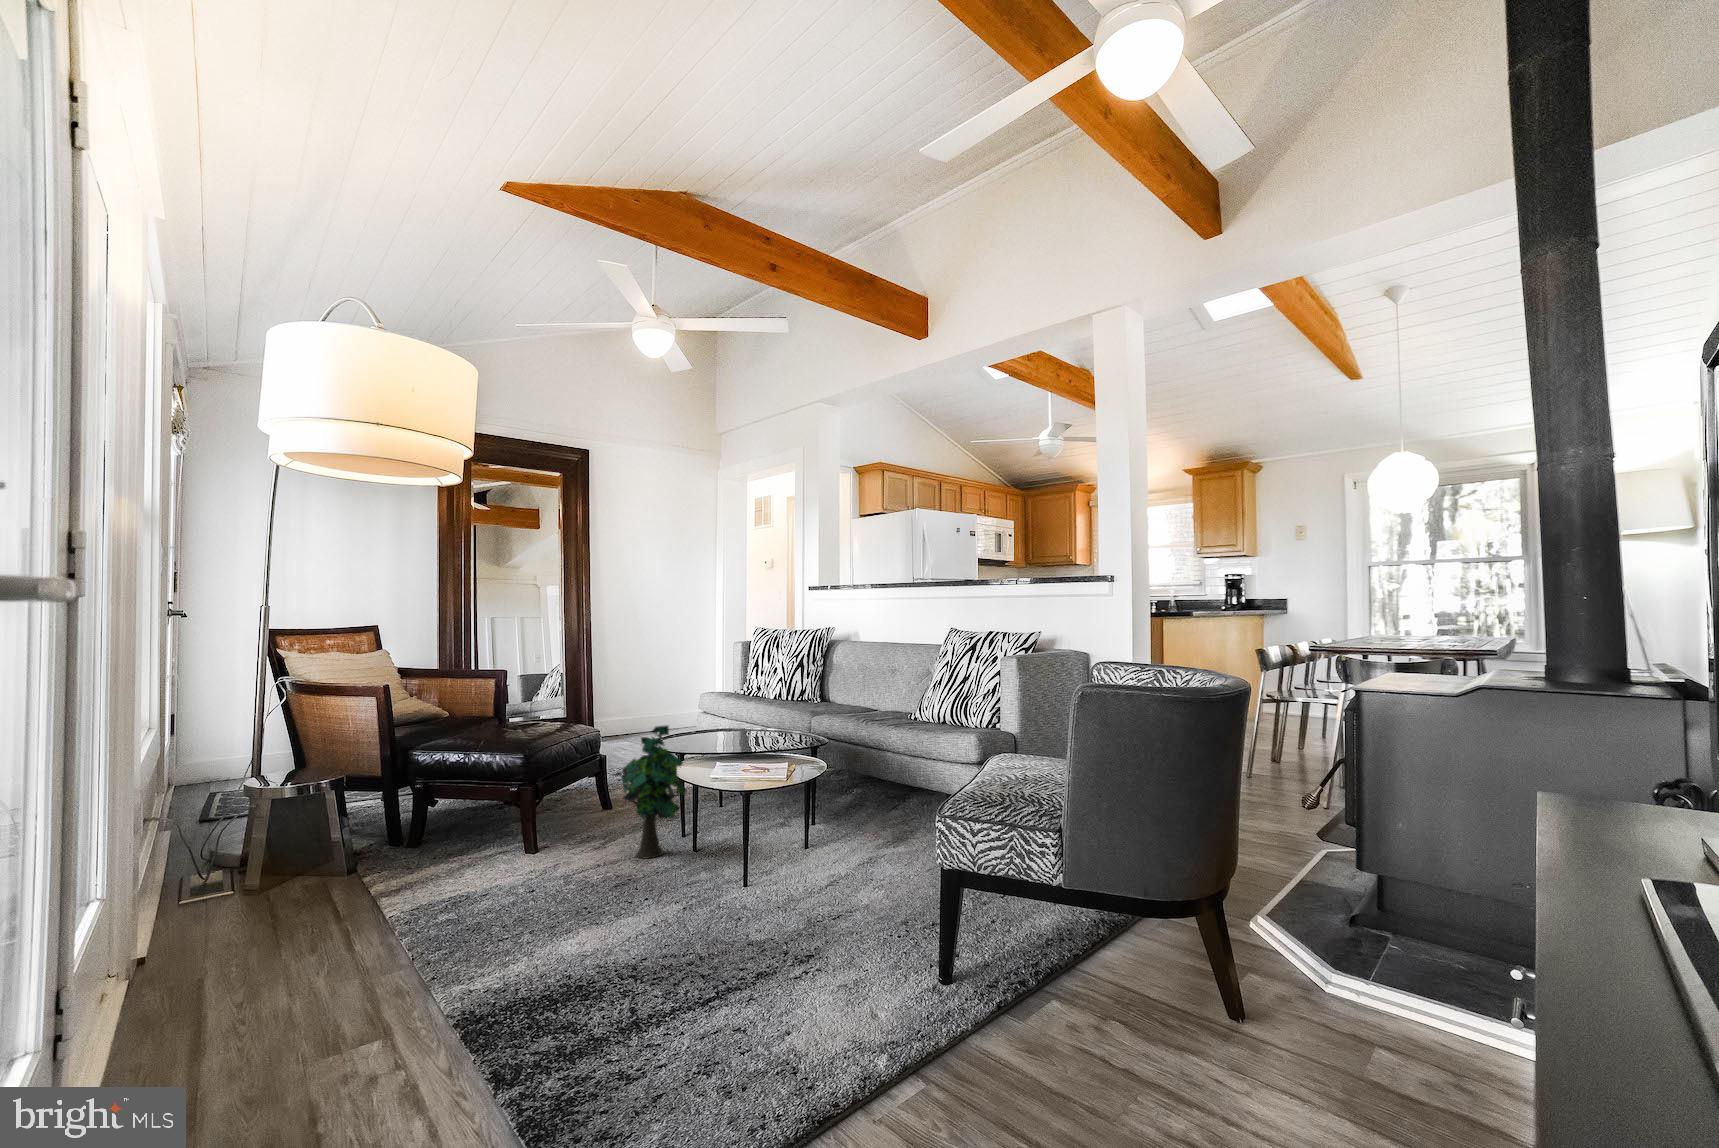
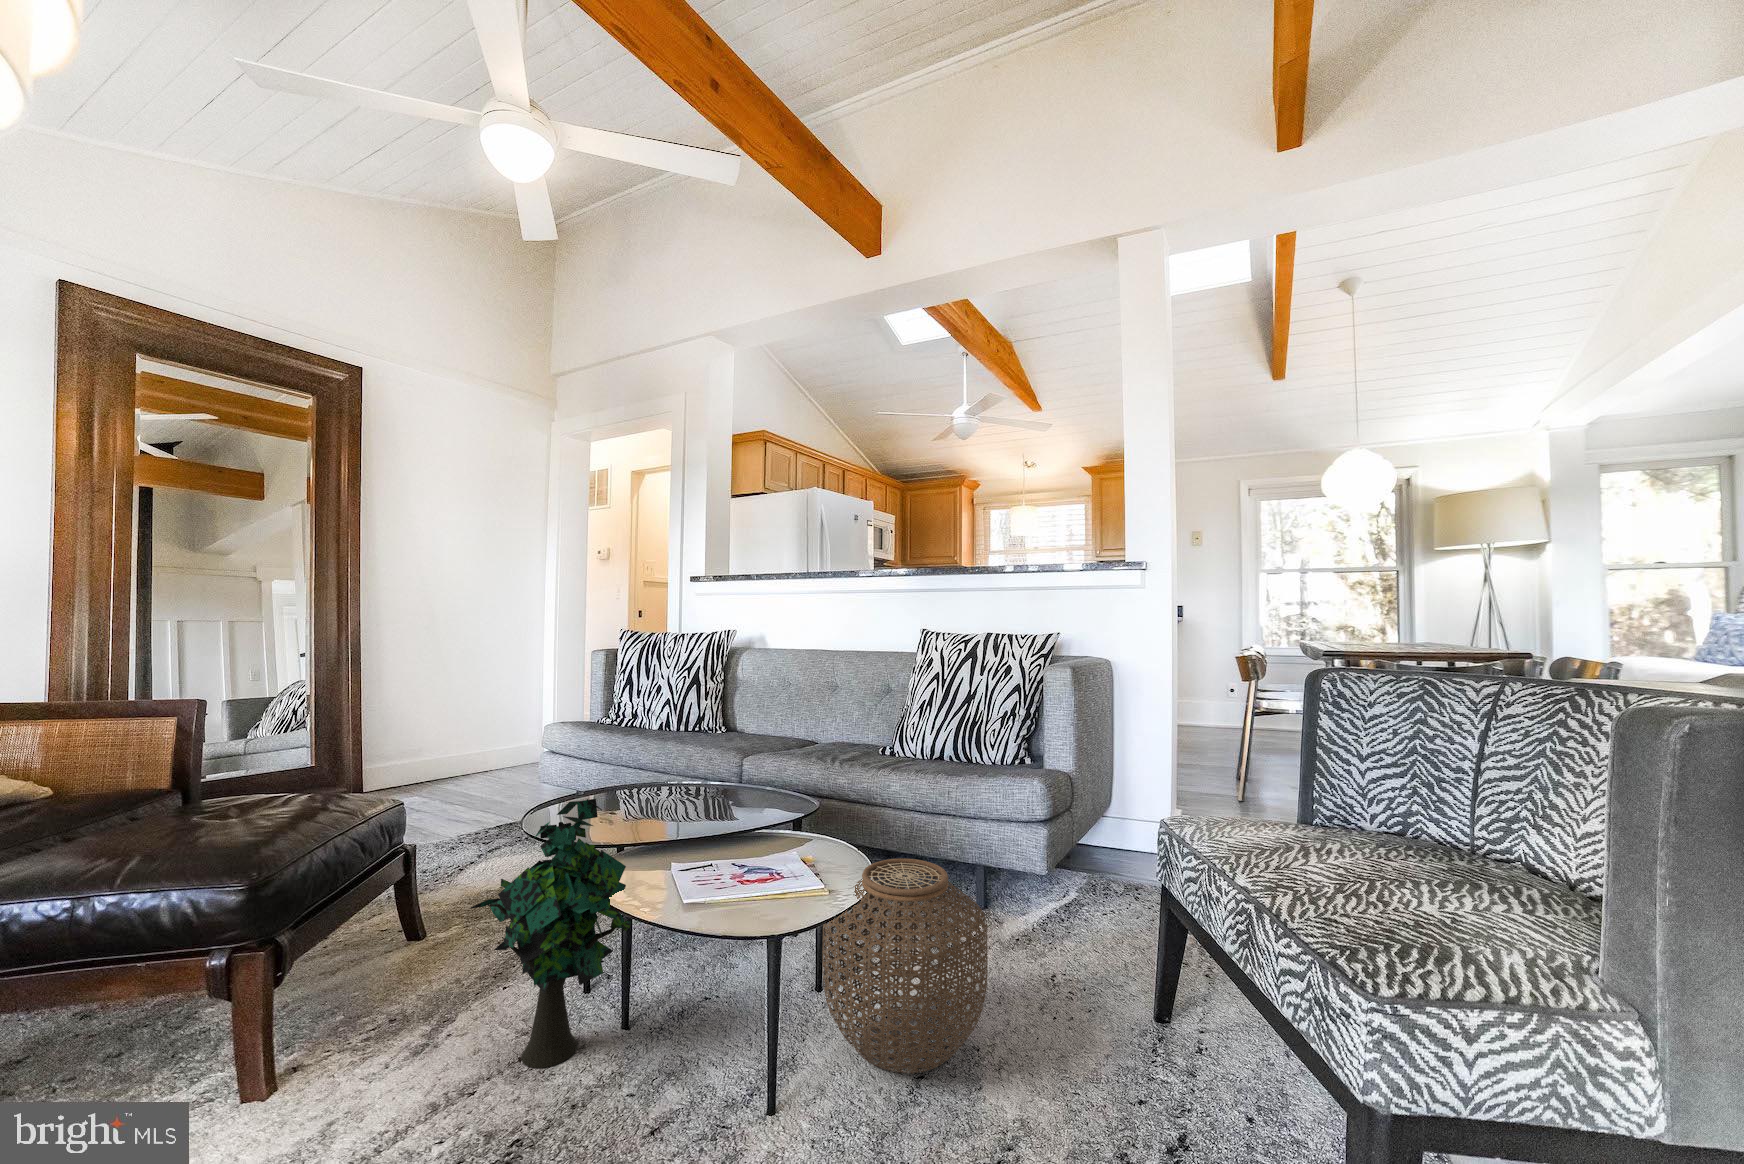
woven basket: none [776,769,869,881] -> present [822,858,988,1073]

